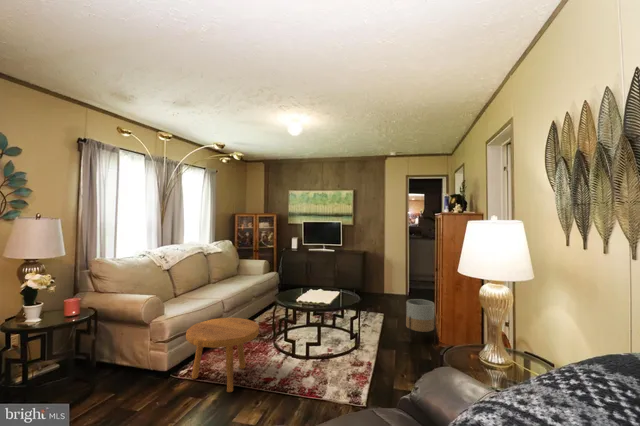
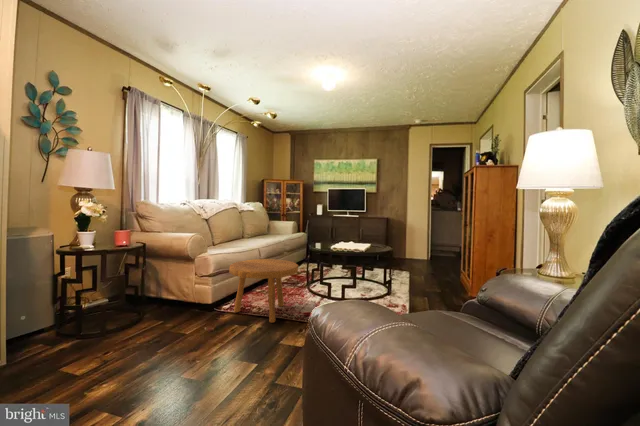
planter: present [406,299,435,343] -> none [435,252,465,294]

